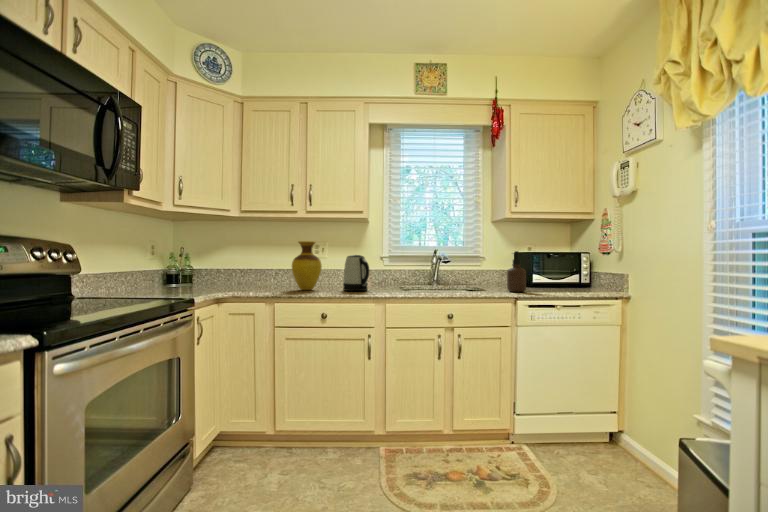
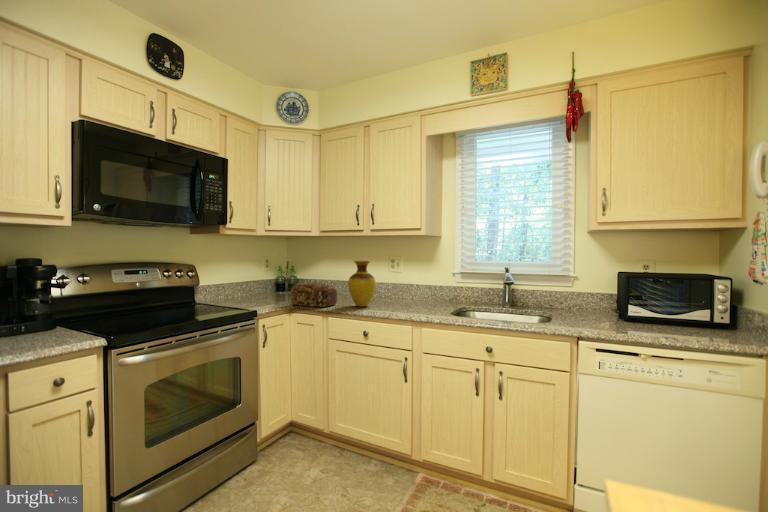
soap dispenser: present [507,251,526,292] -> none [575,275,601,329]
kettle: present [343,255,369,291] -> none [390,275,414,312]
bread loaf: none [222,266,277,292] -> present [291,283,337,307]

